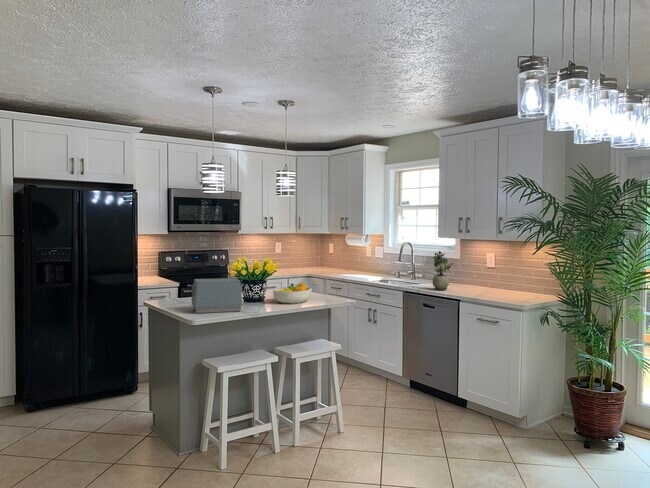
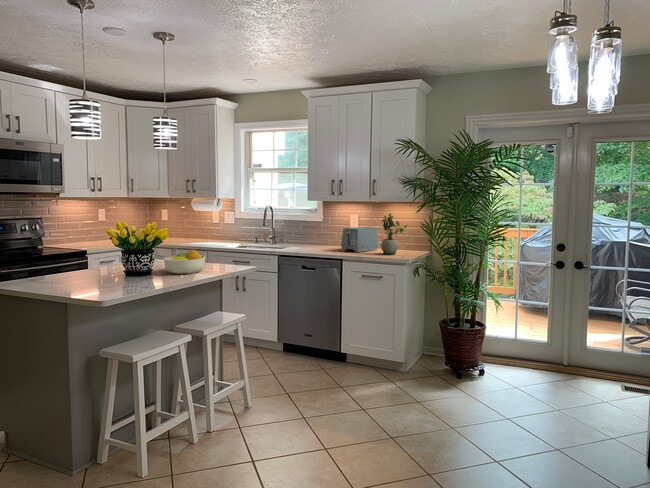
potted plant: present [433,251,453,290] -> present [381,213,407,255]
toaster: present [187,278,242,313] -> present [341,227,378,252]

